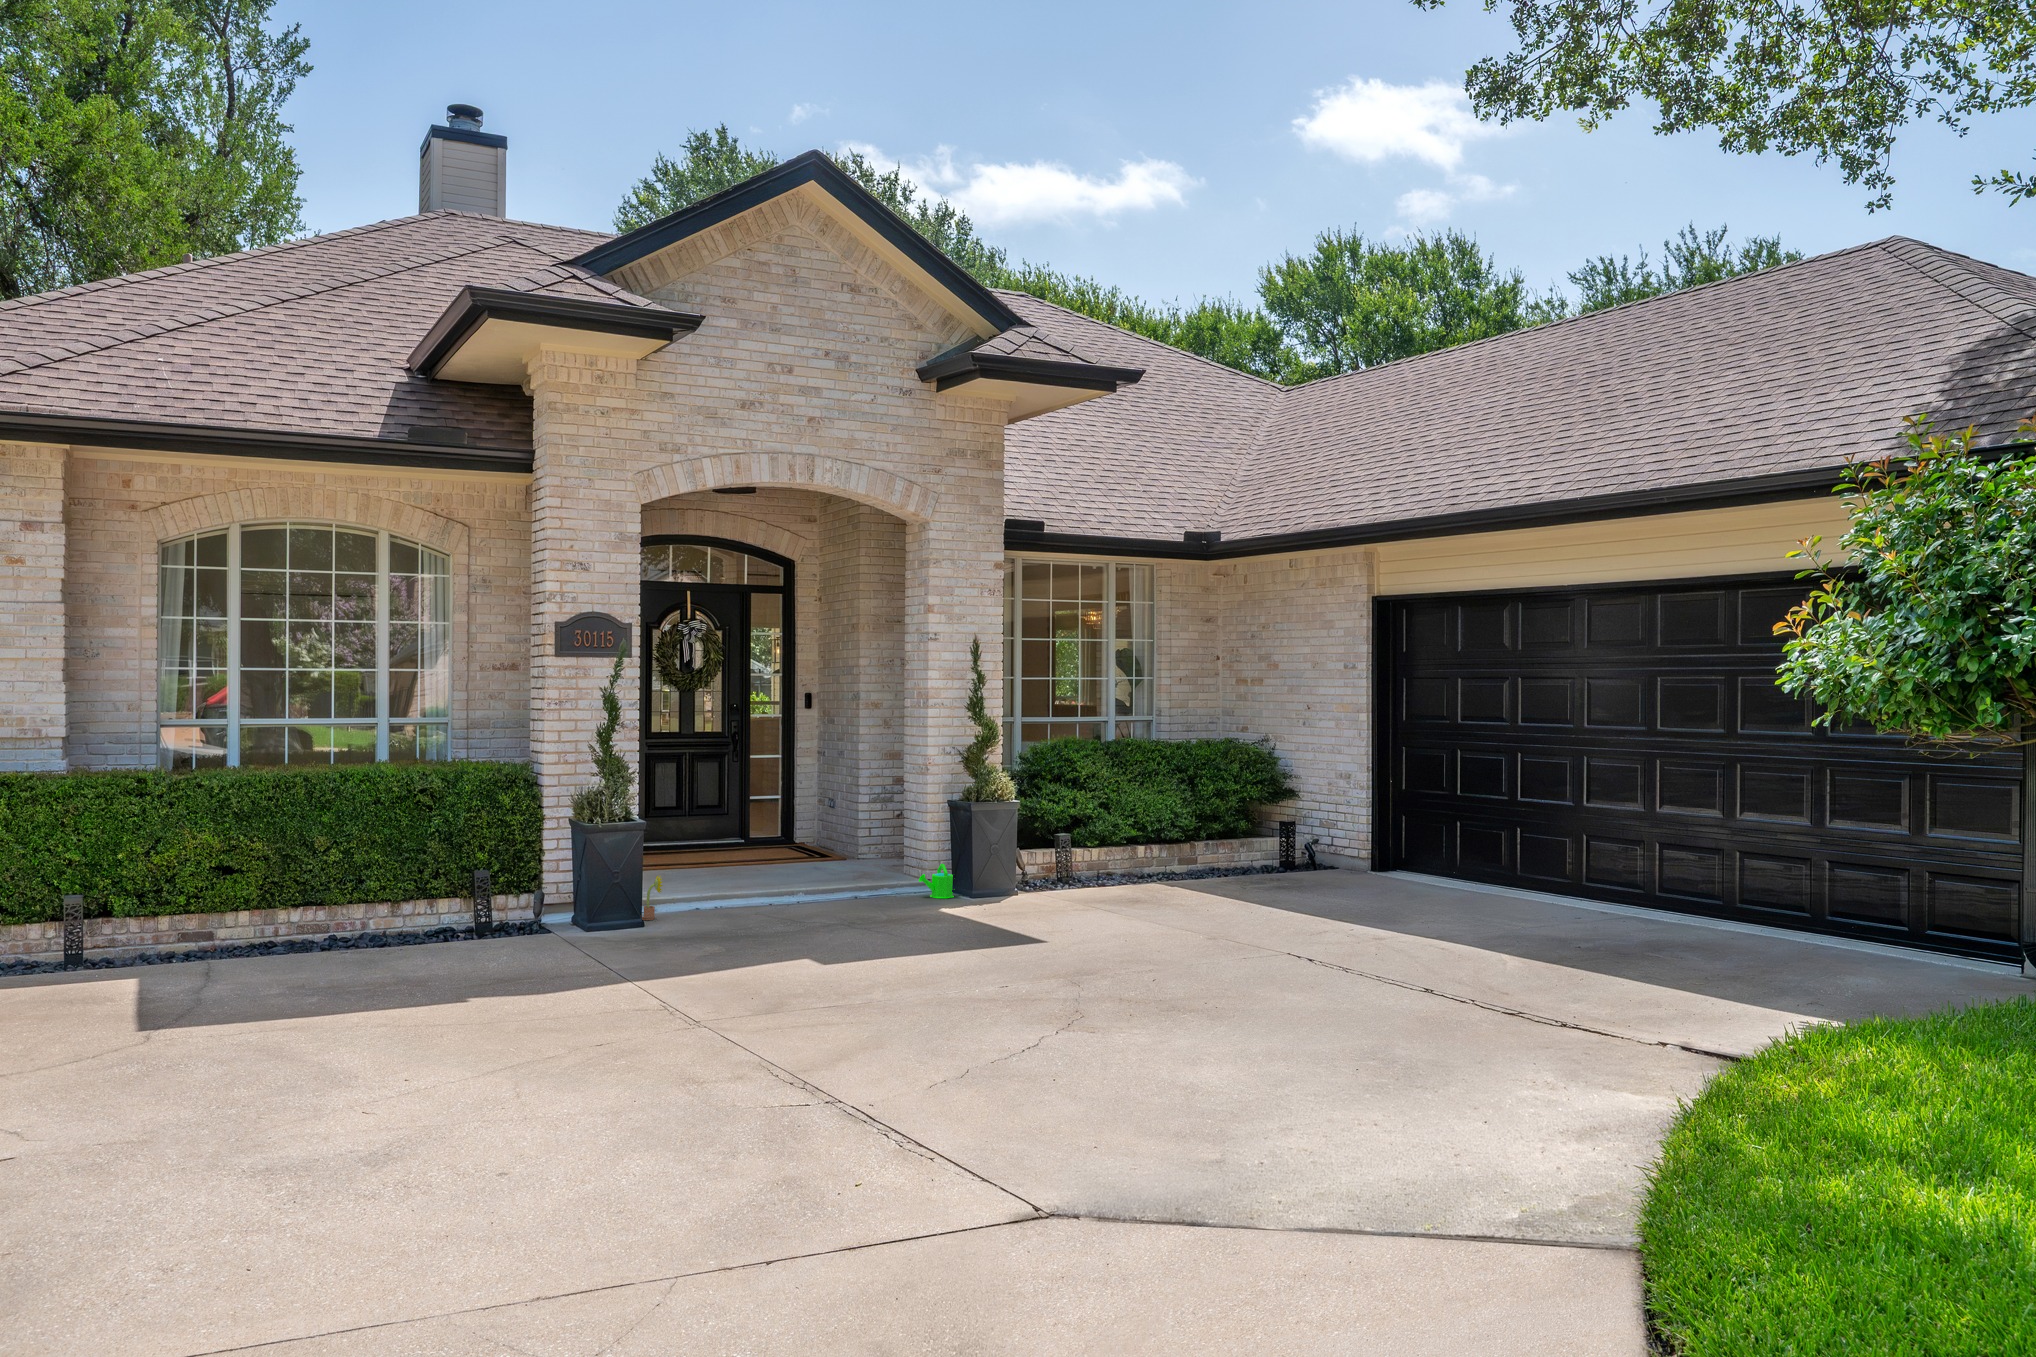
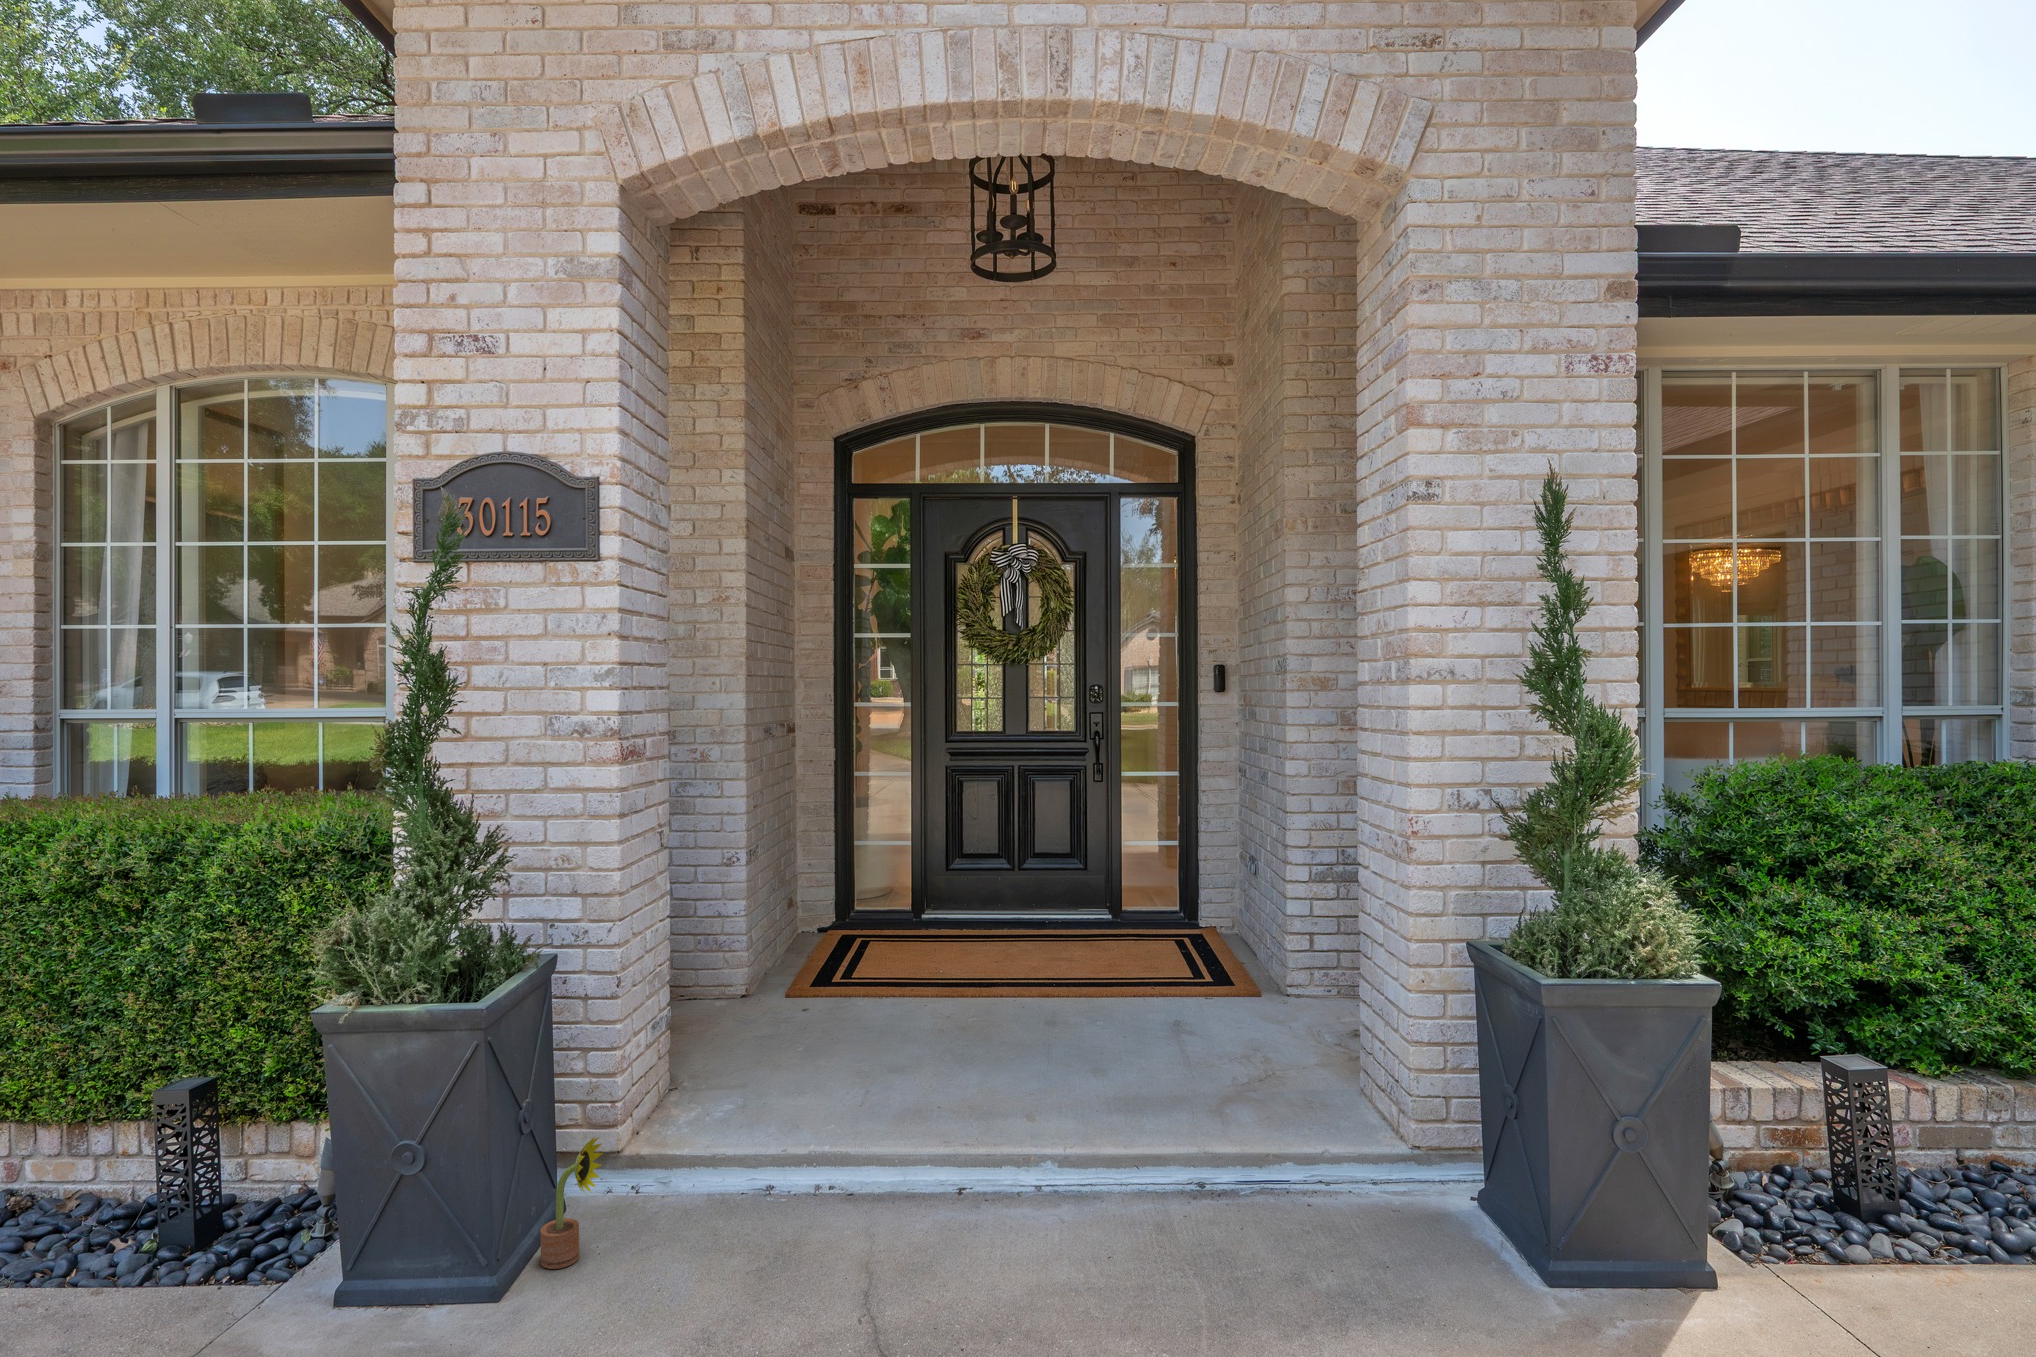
watering can: present [919,864,955,898] -> none [1377,1136,1514,1254]

